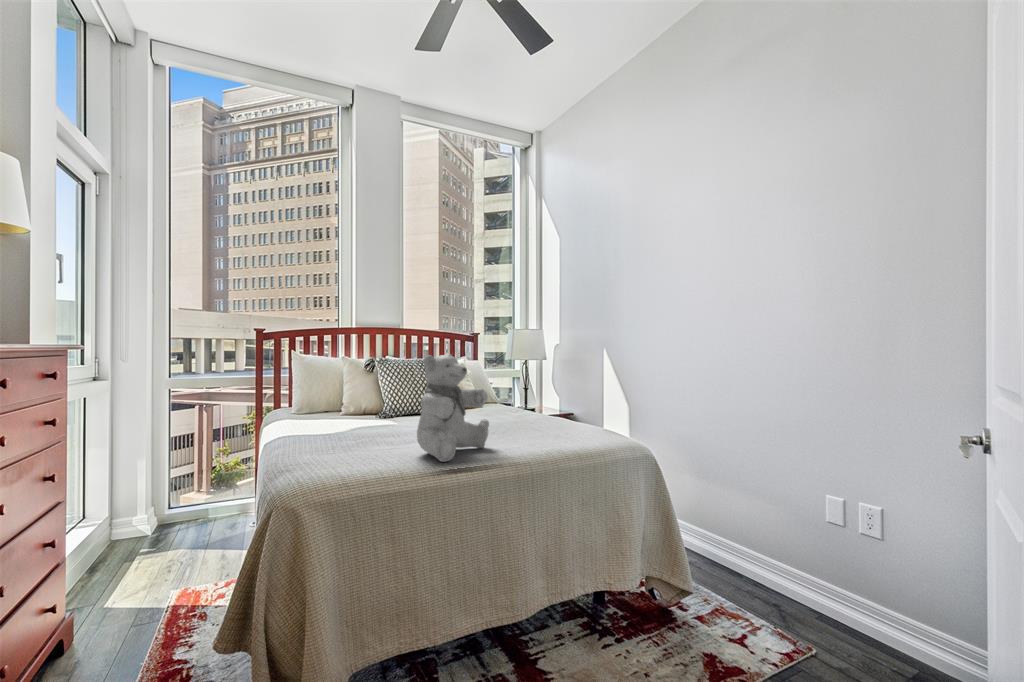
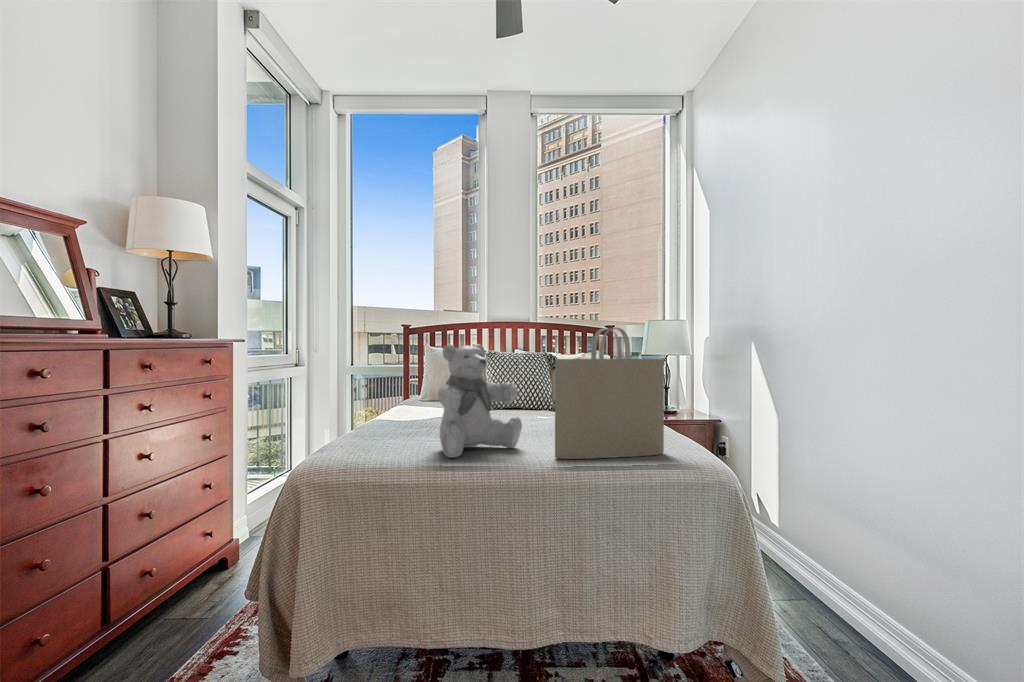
tote bag: none [531,338,605,452] -> present [555,328,664,459]

